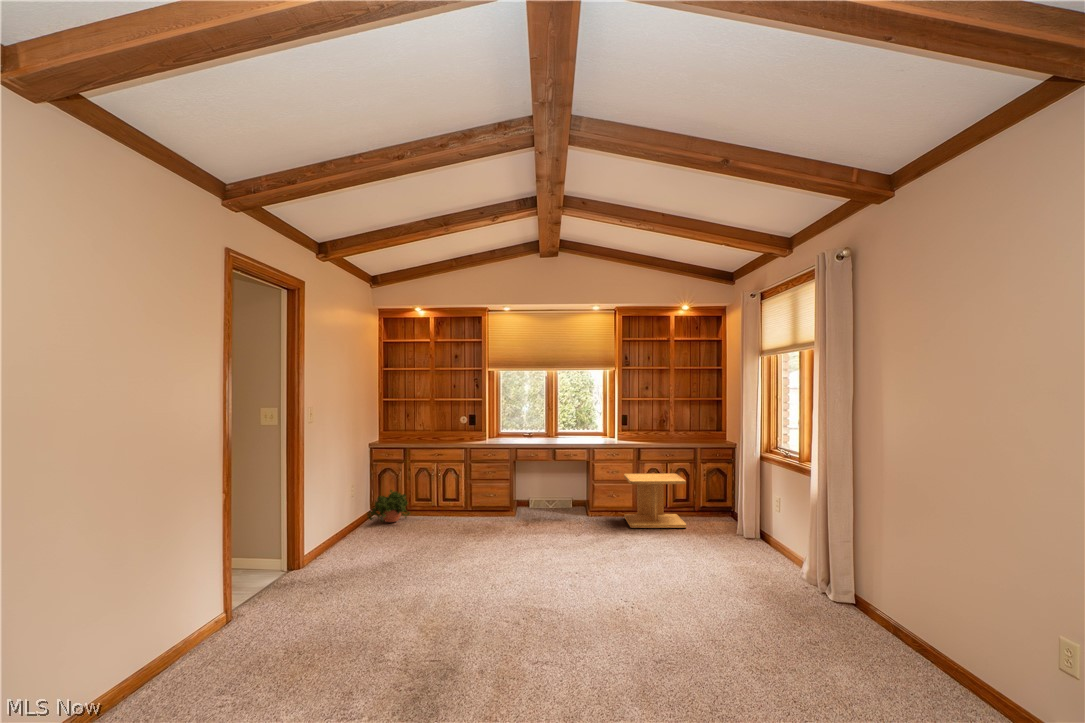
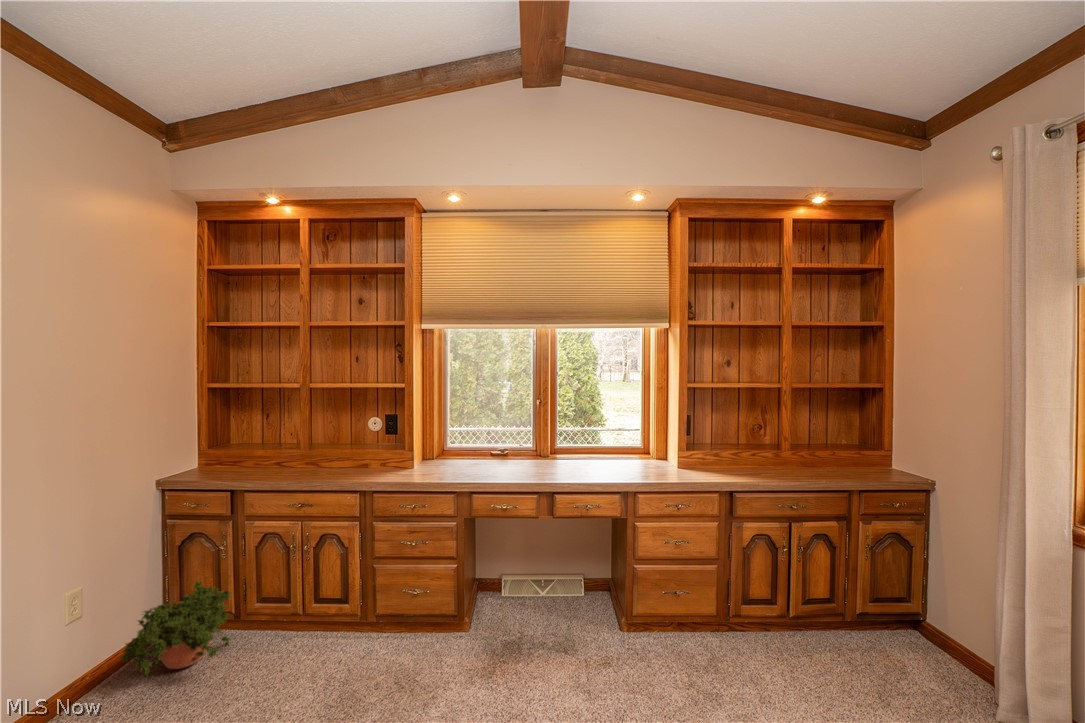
side table: present [624,474,686,528] -> none [701,545,865,696]

